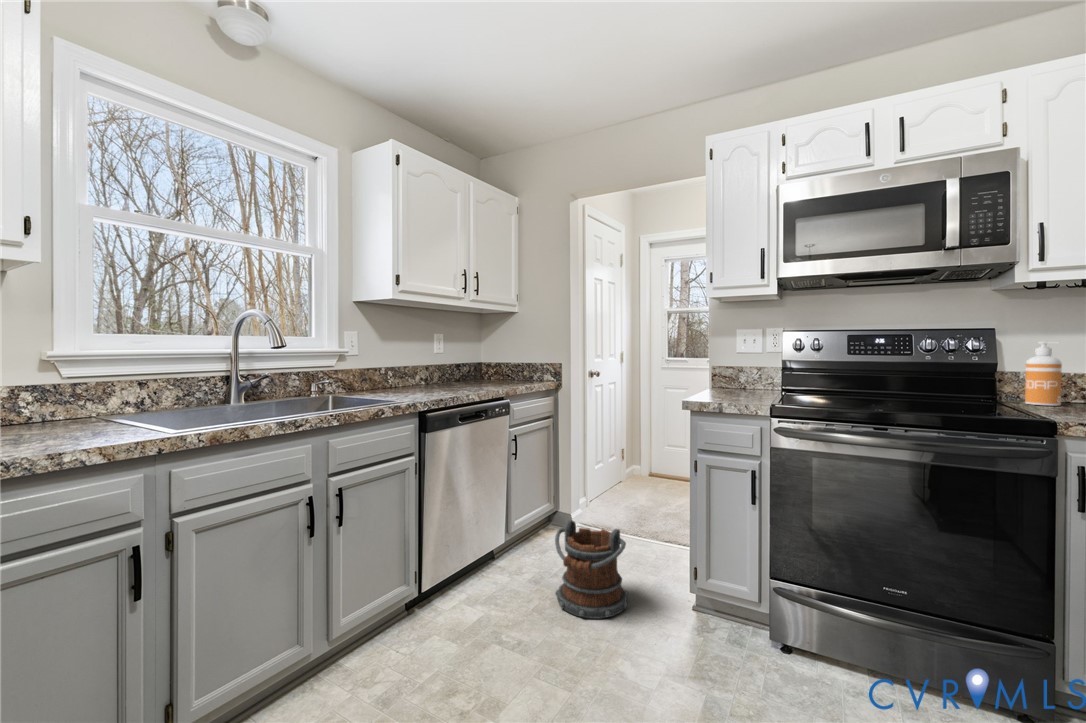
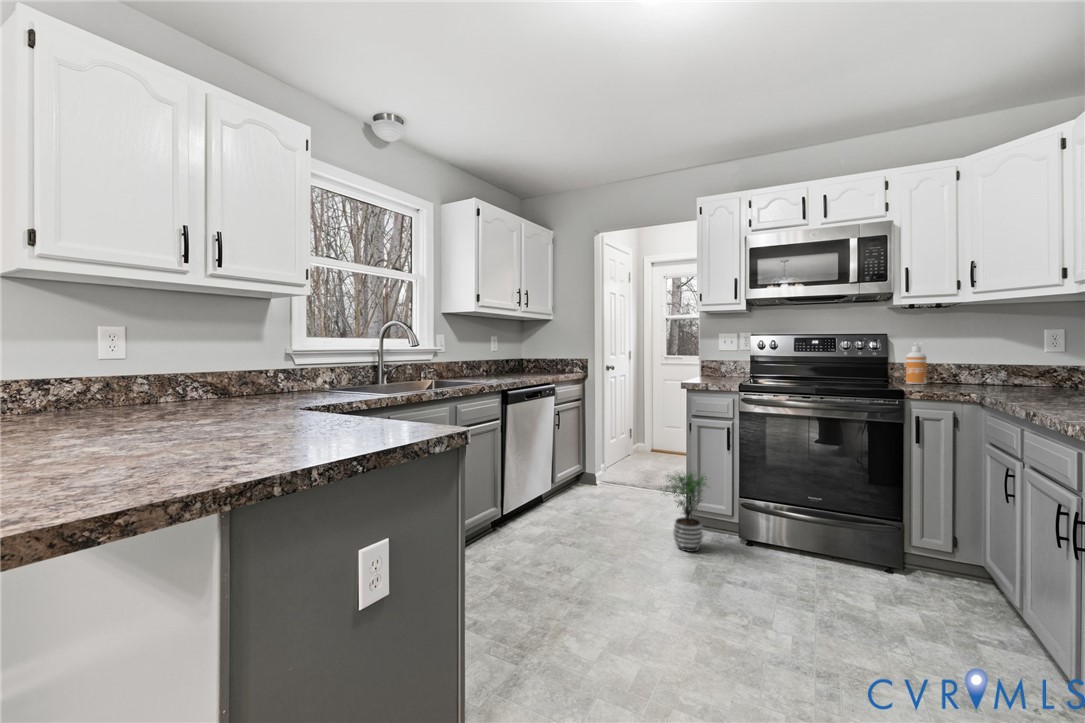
bucket: present [555,520,628,619] -> none [593,467,644,530]
potted plant: none [643,536,730,669] -> present [660,473,706,552]

